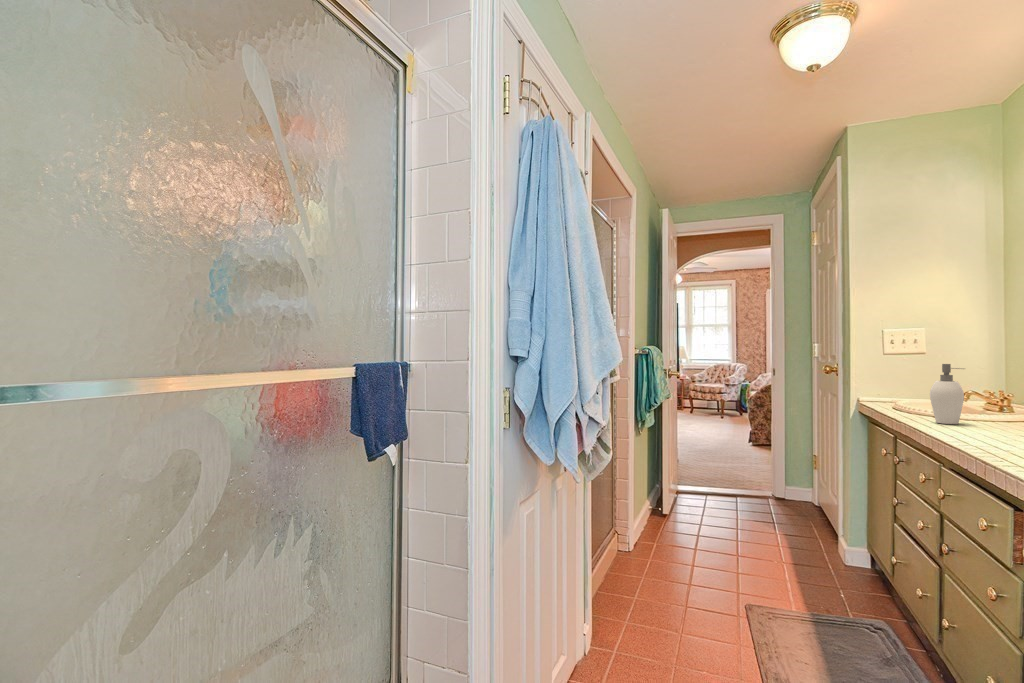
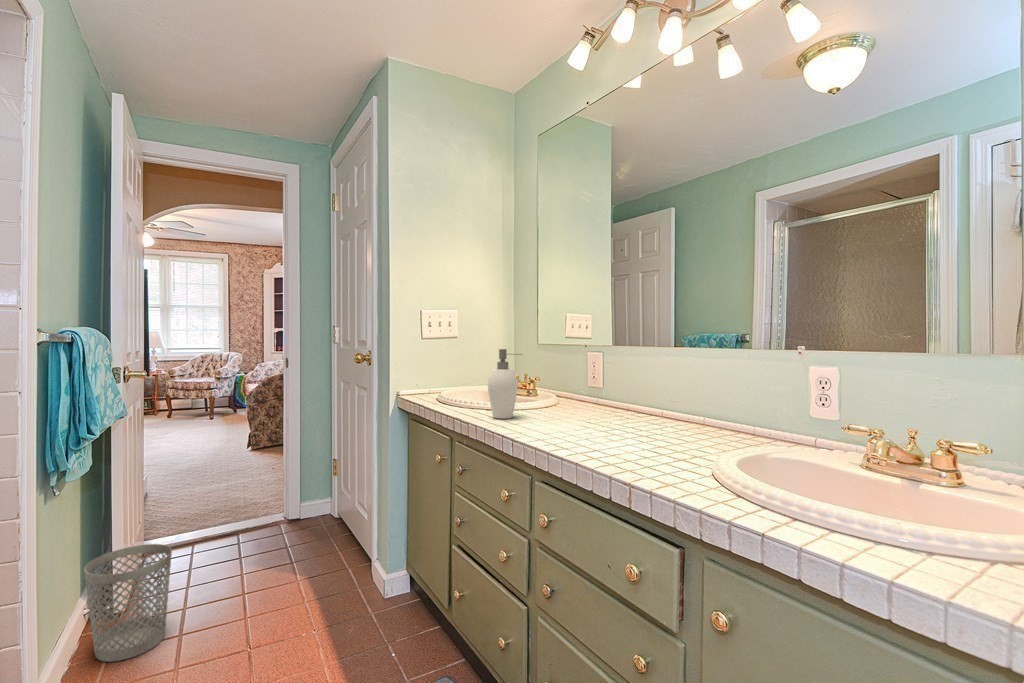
wastebasket: none [651,475,693,537] -> present [84,544,172,662]

